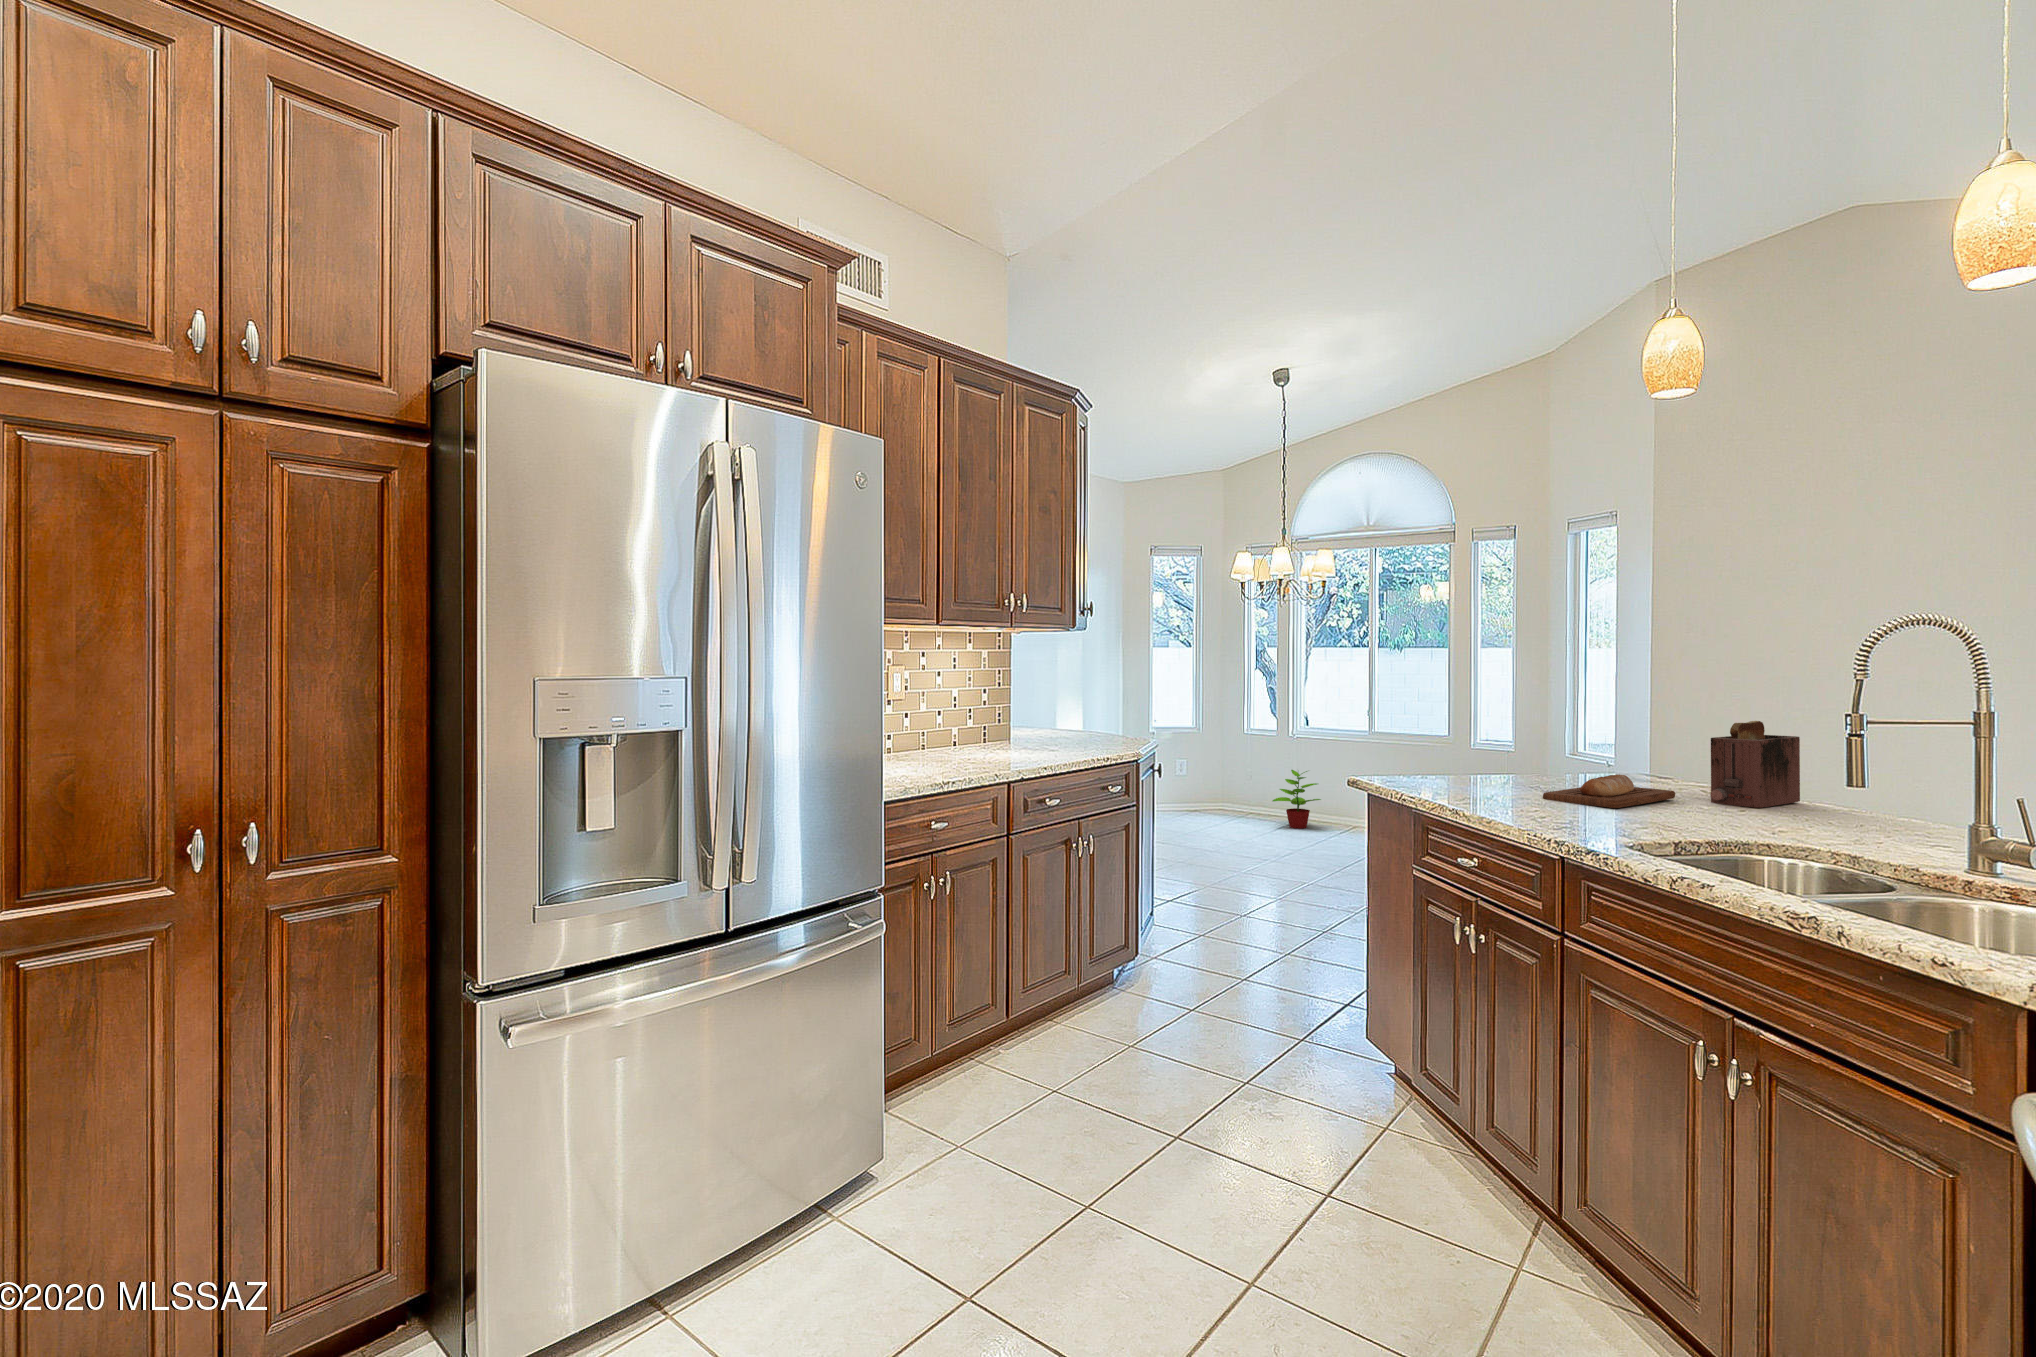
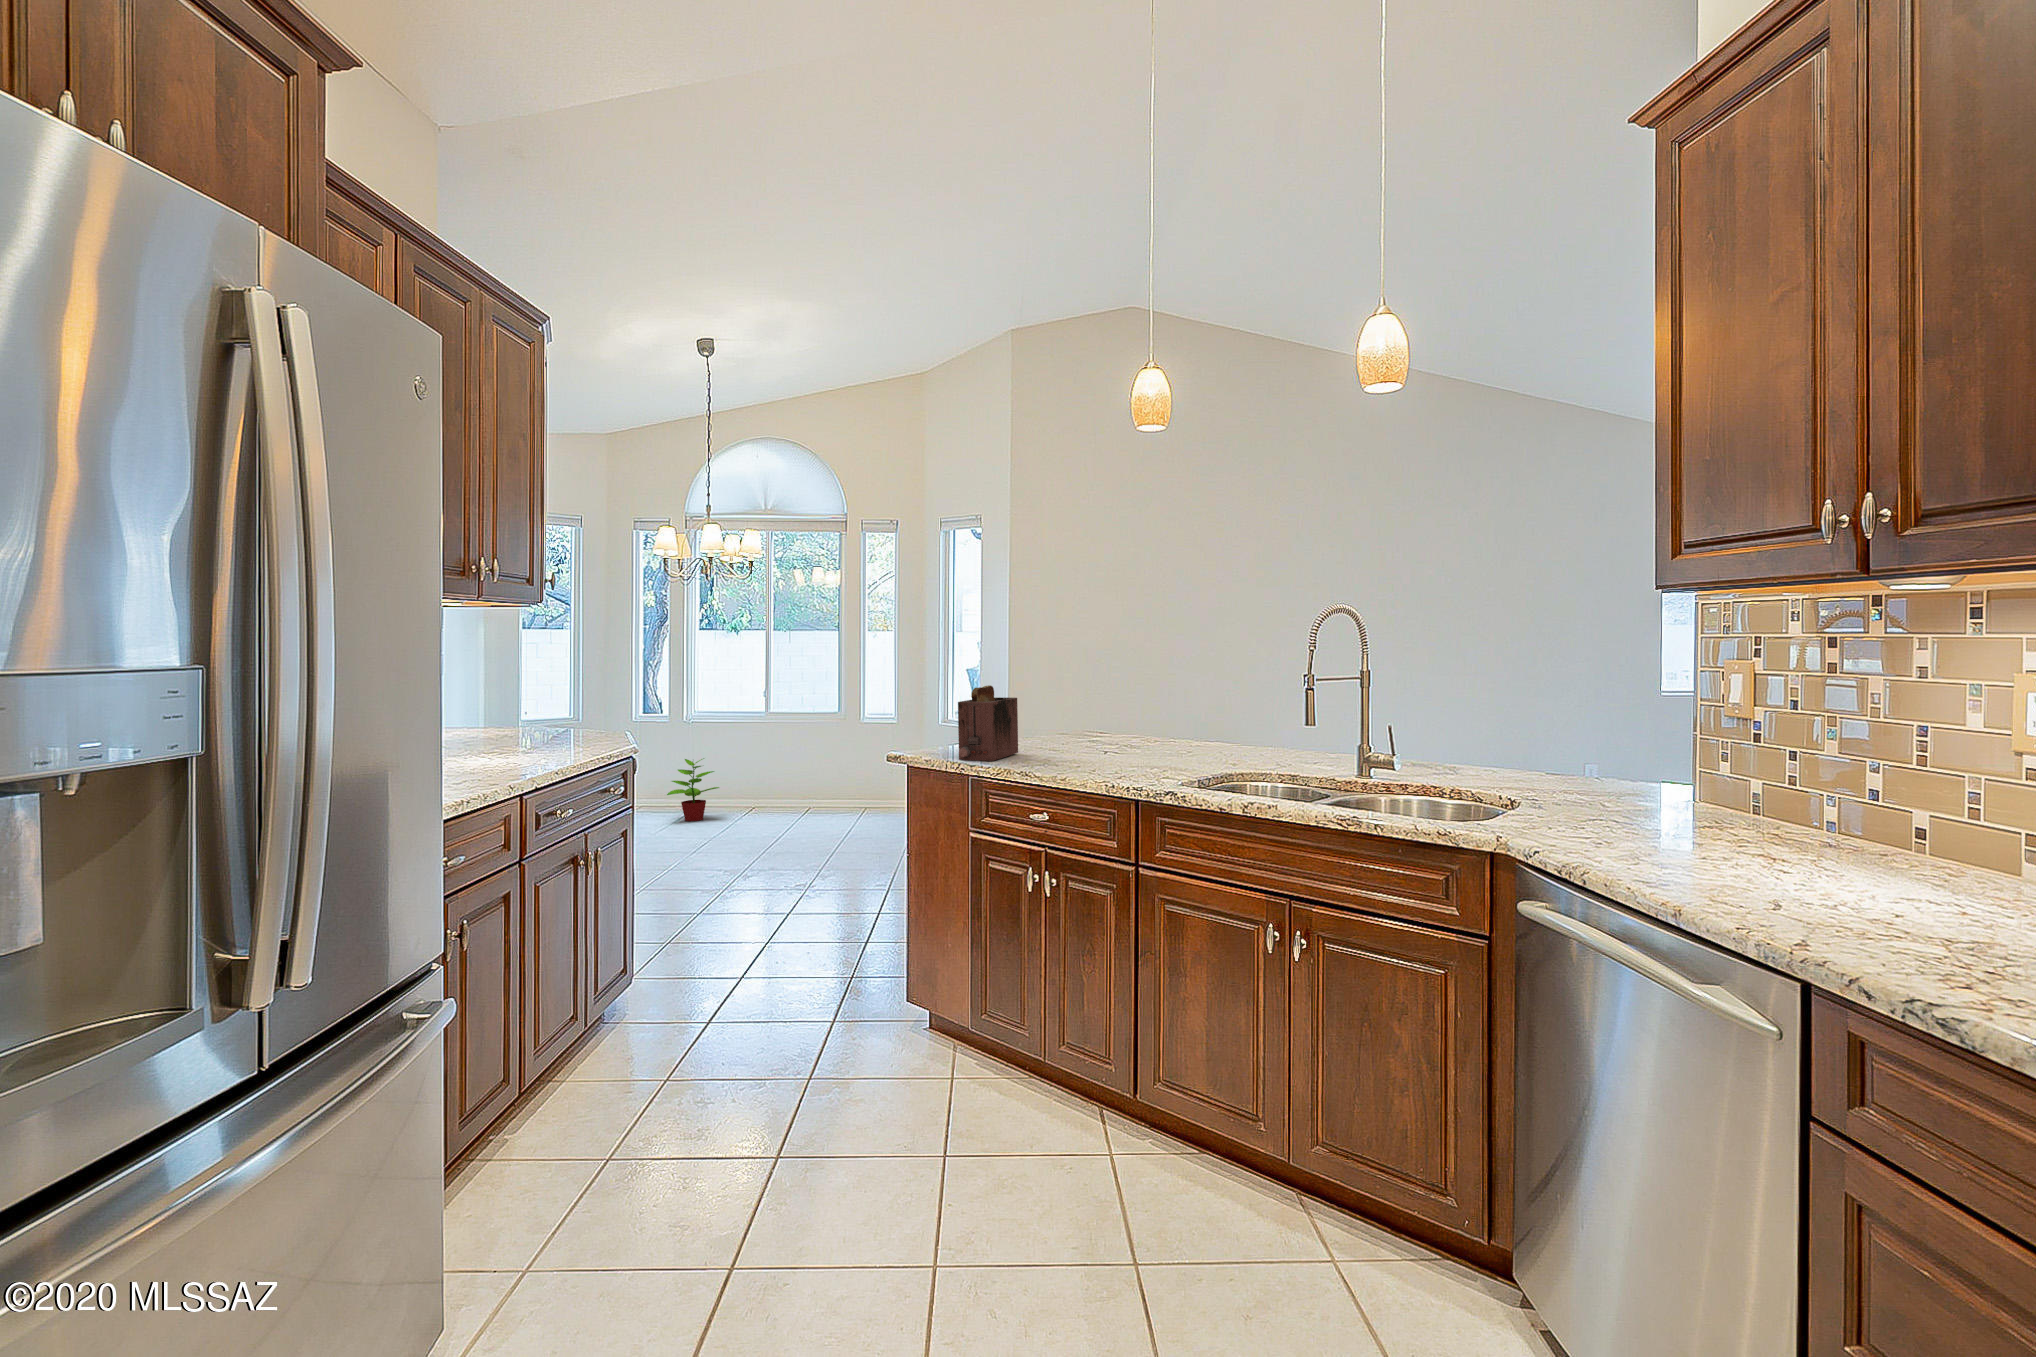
toaster: present [1710,721,1800,808] -> present [958,685,1018,761]
bread loaf: present [1543,775,1675,808] -> none [1063,733,1138,760]

